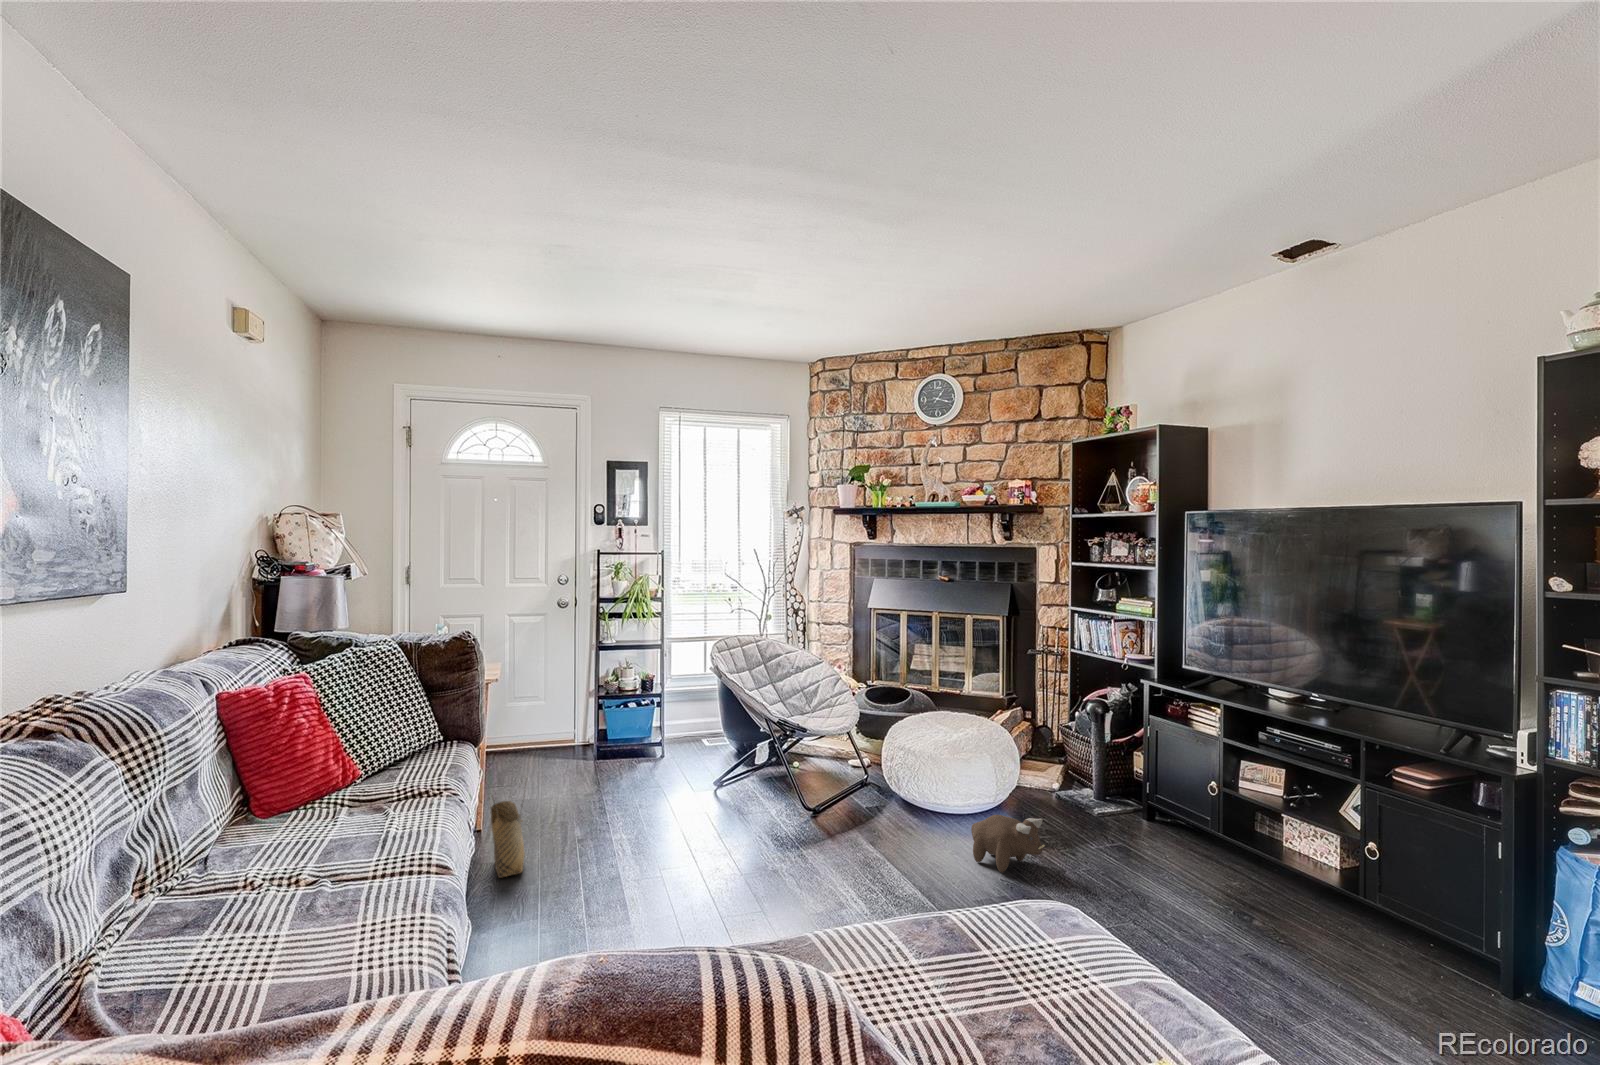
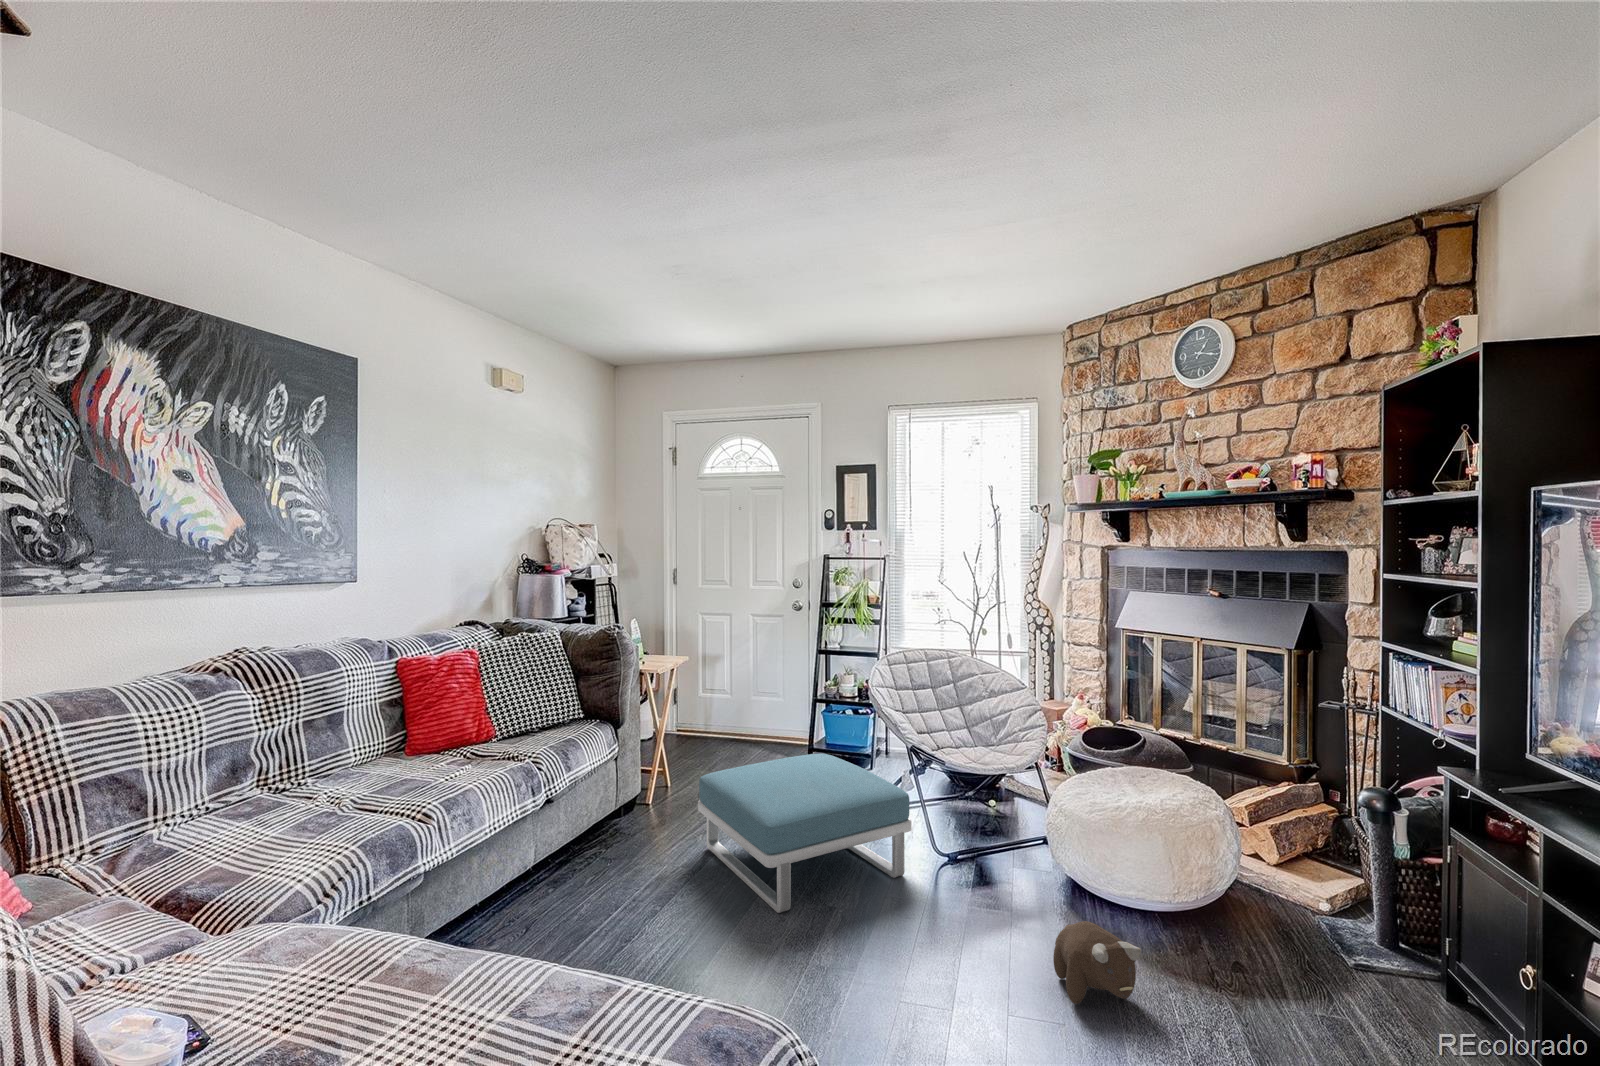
footstool: none [602,746,808,886] -> present [698,754,912,913]
woven basket: present [490,801,525,878] -> none [618,754,658,840]

